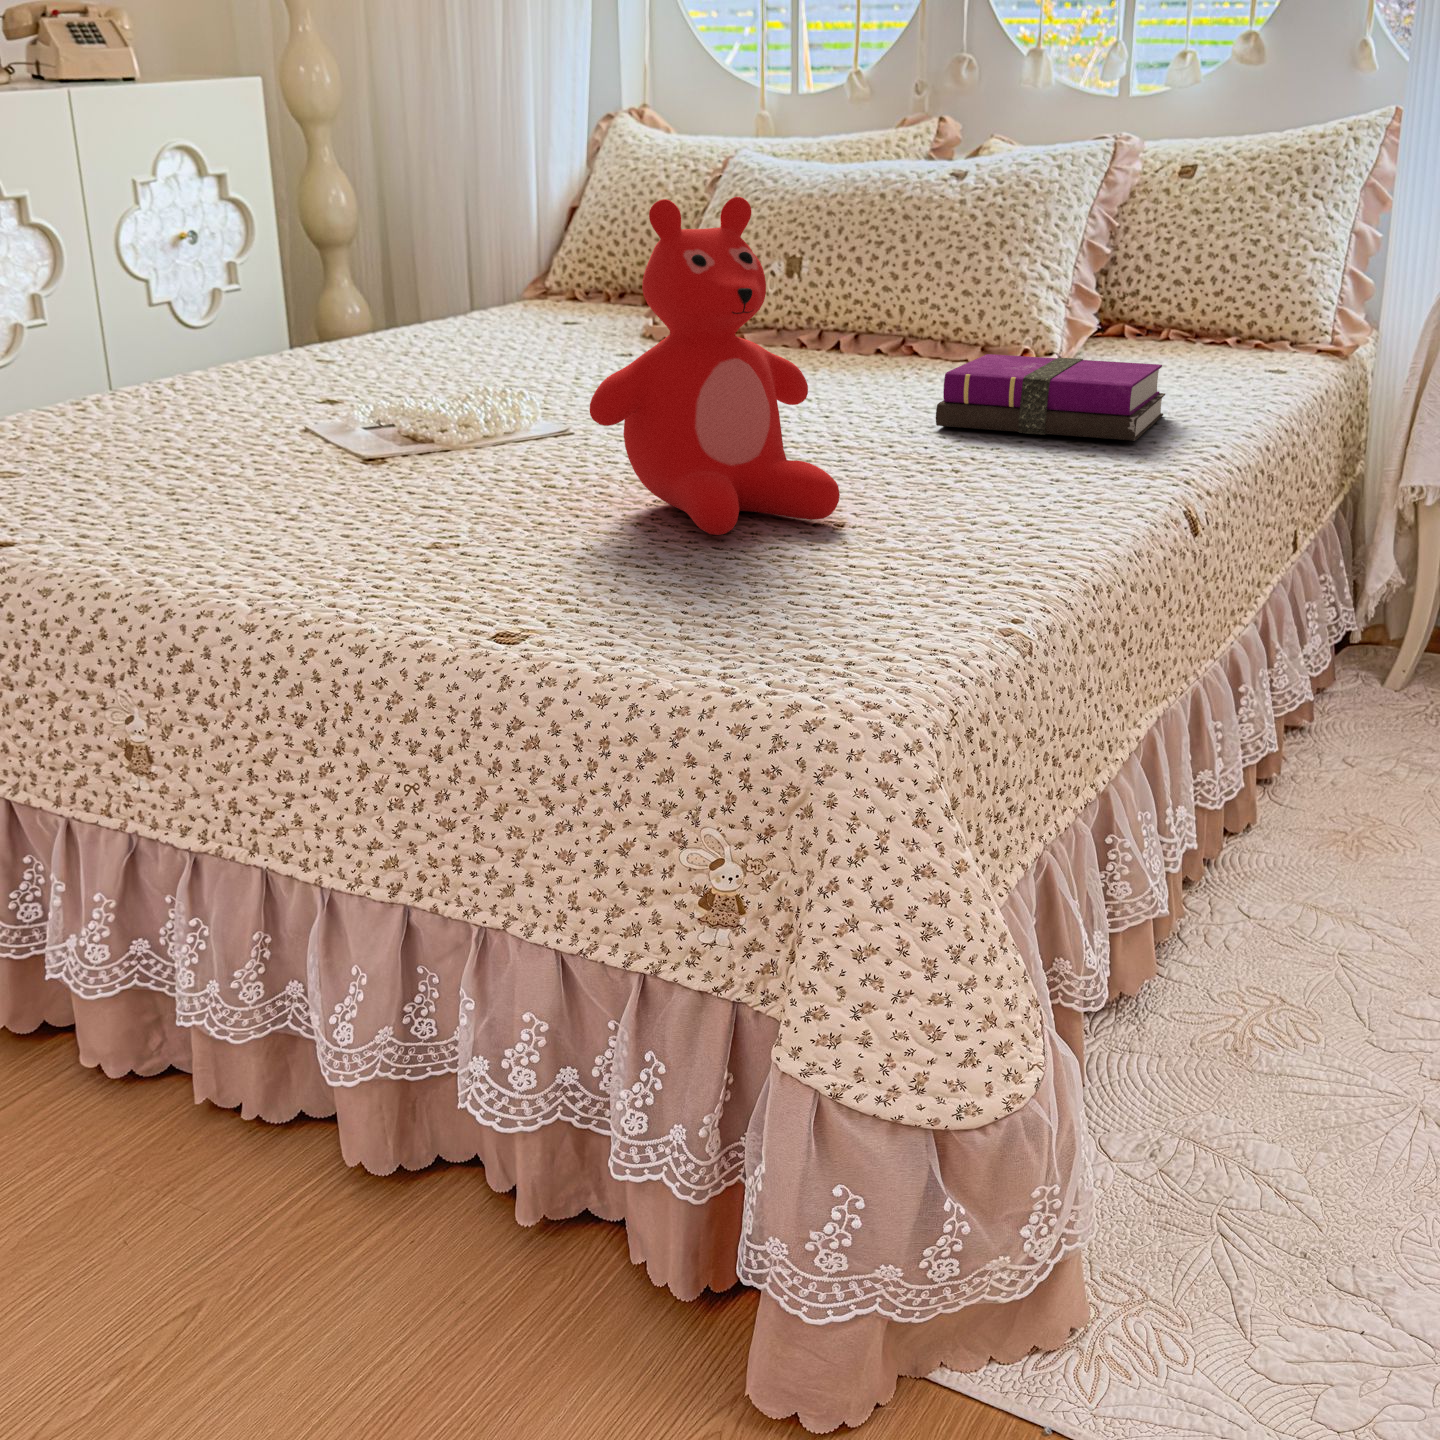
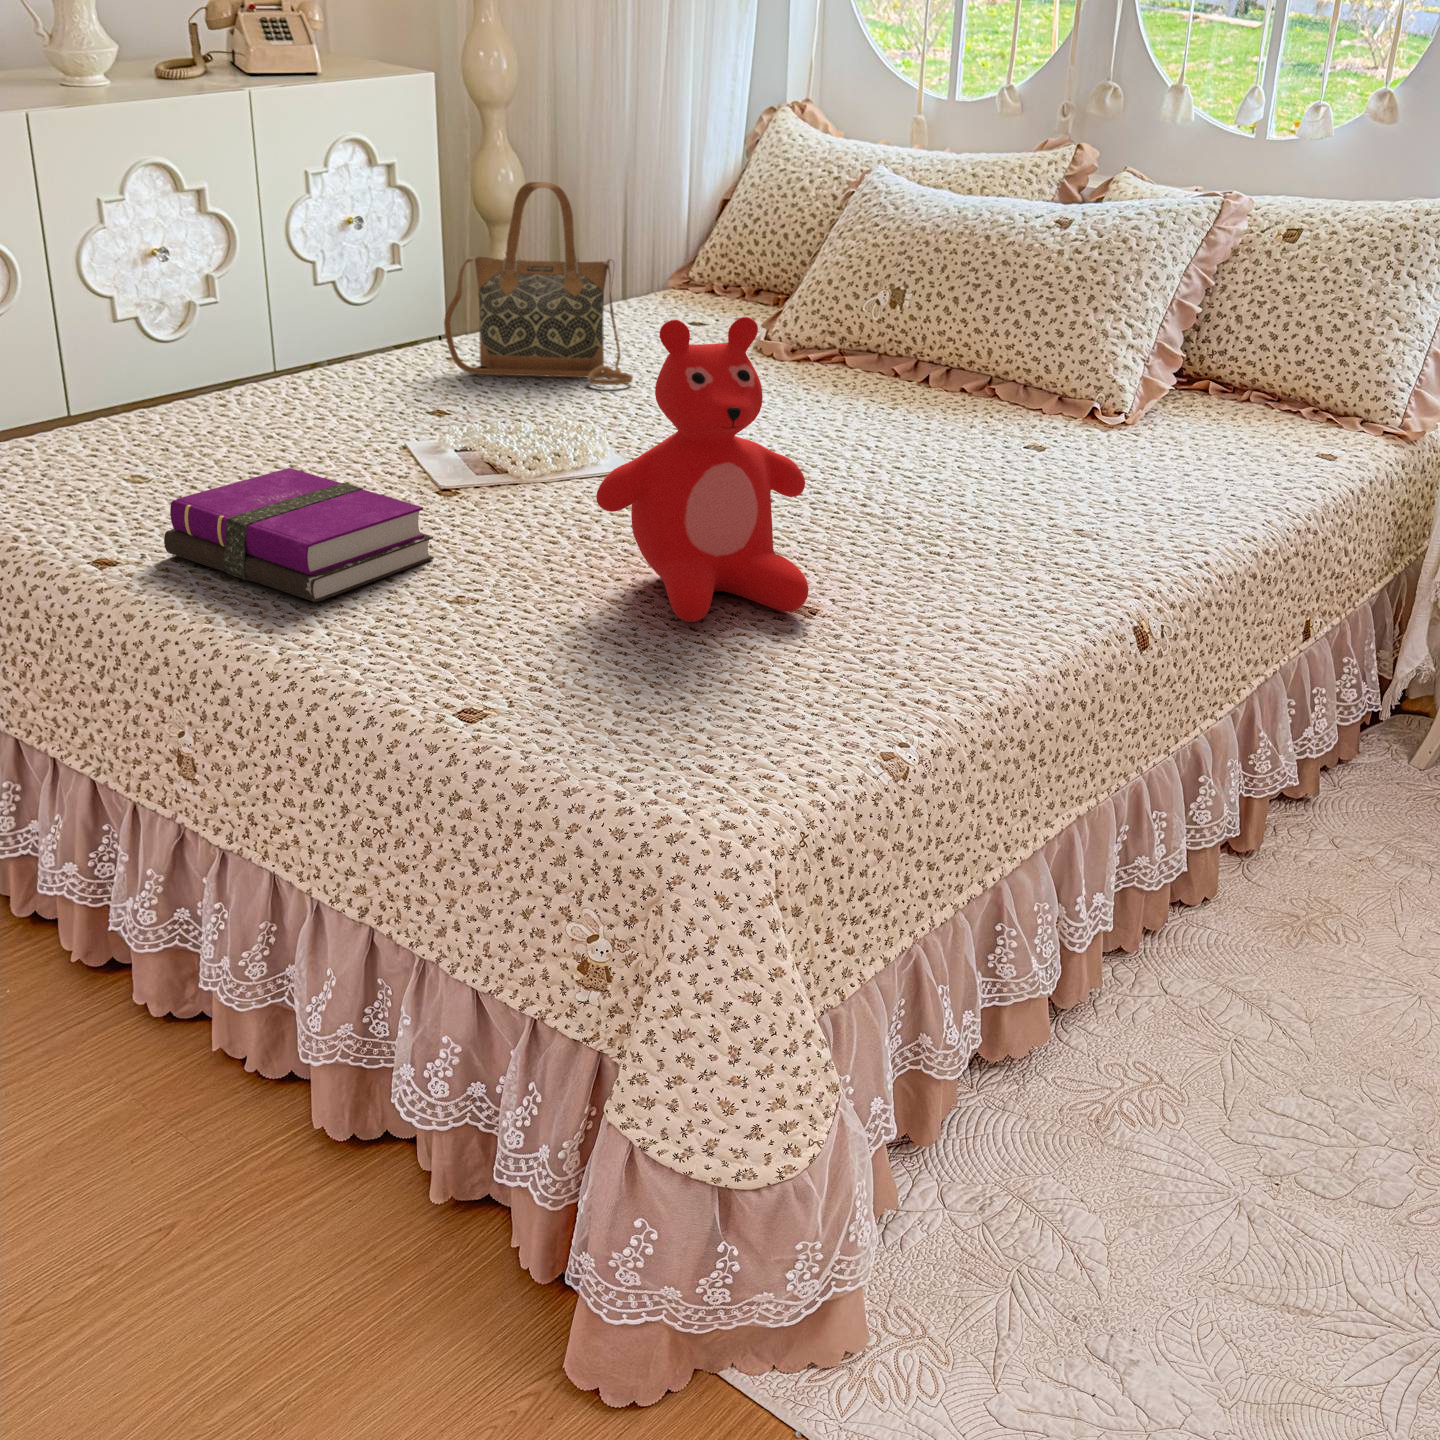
handbag: none [325,160,539,370] -> present [444,182,633,385]
notebook: present [936,354,1165,441] -> present [164,468,434,602]

